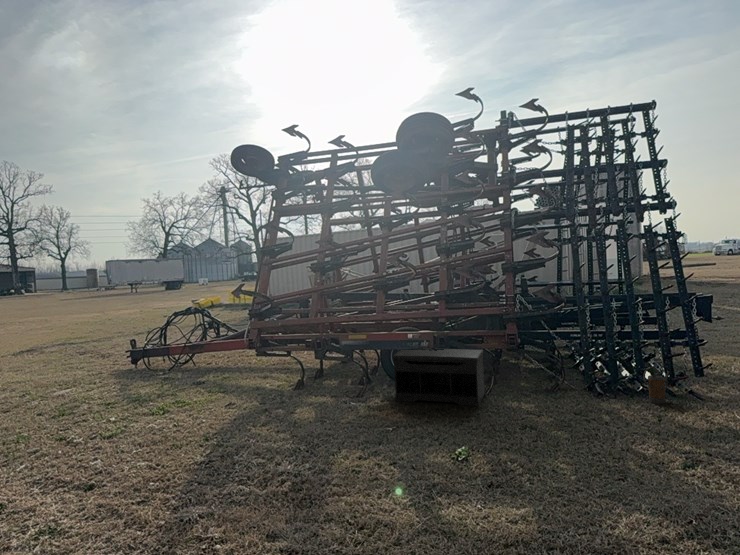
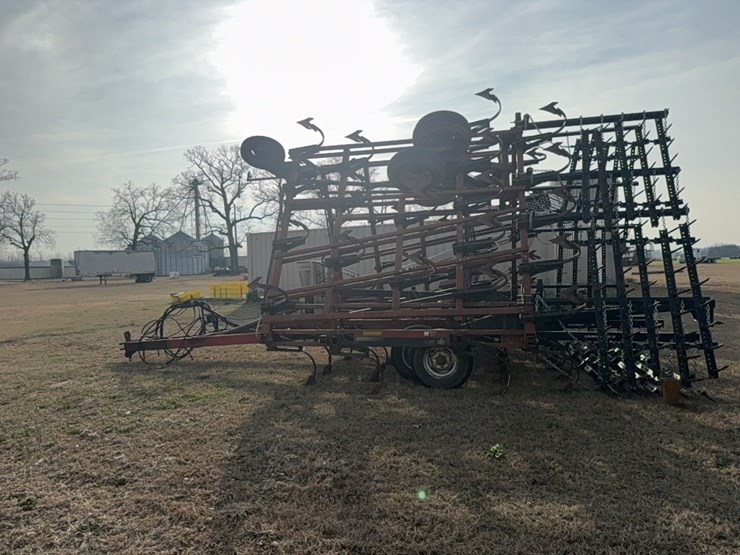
bench: present [393,349,484,406] -> none [412,346,501,404]

